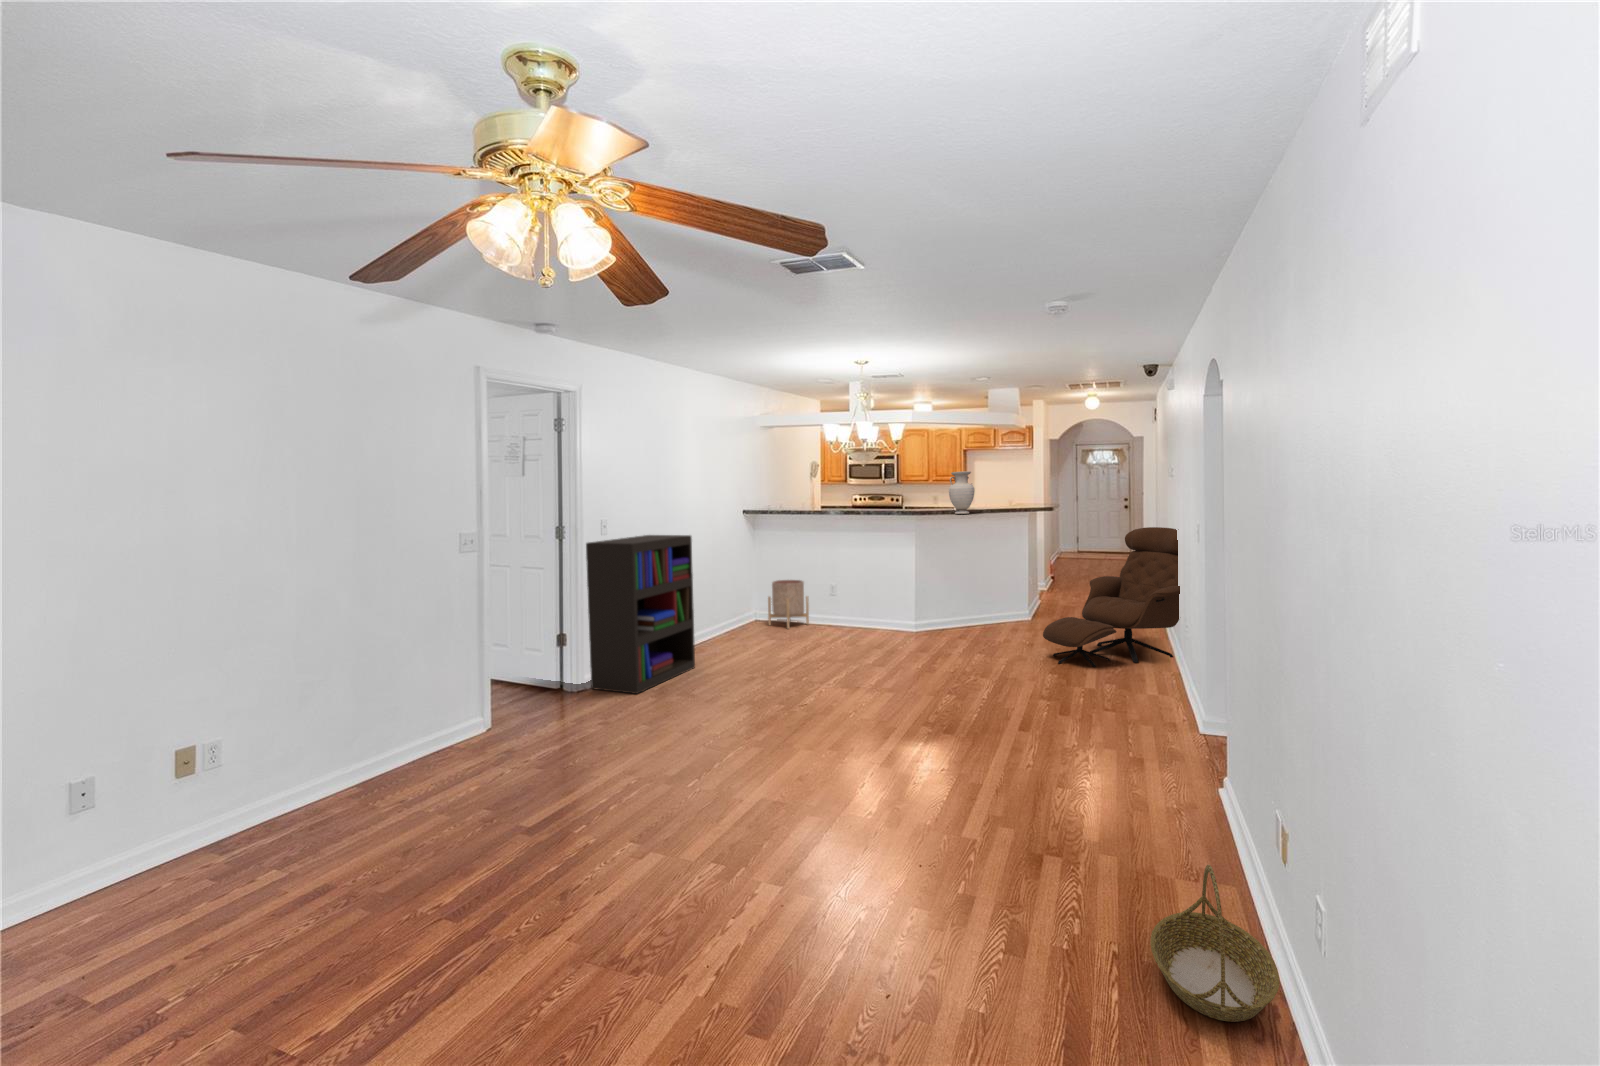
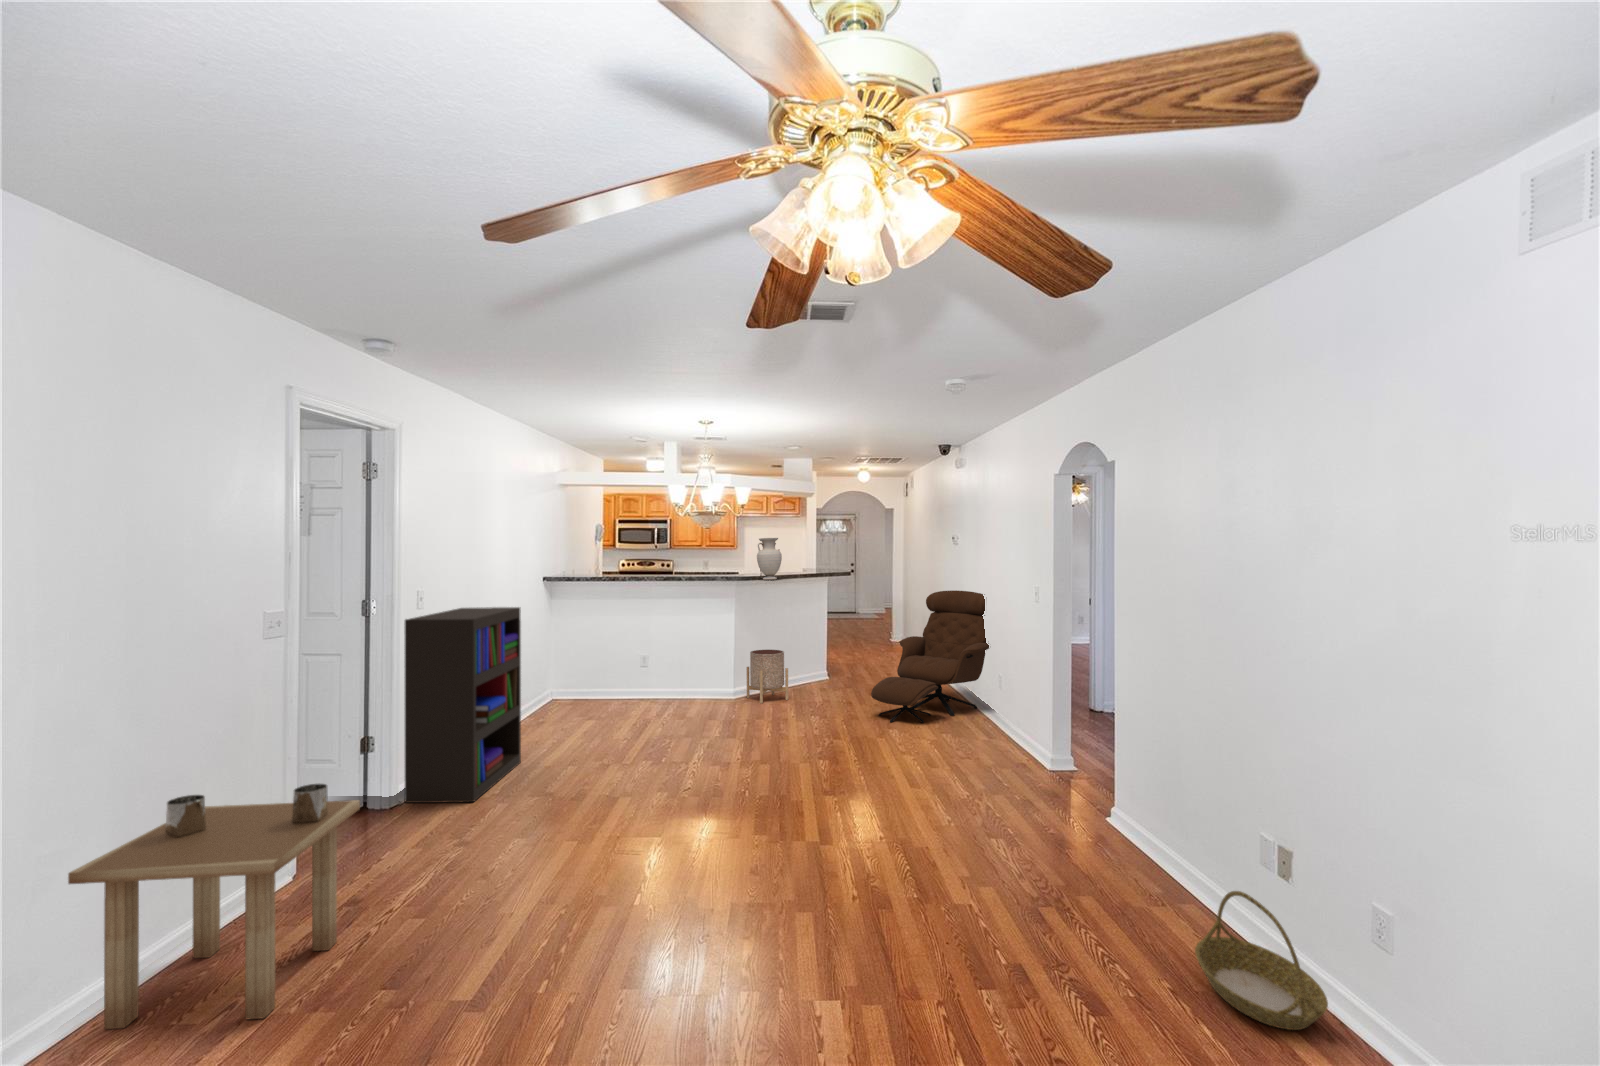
planter: present [768,580,809,629] -> present [747,650,788,703]
side table: none [300,659,493,815] -> present [68,783,360,1029]

